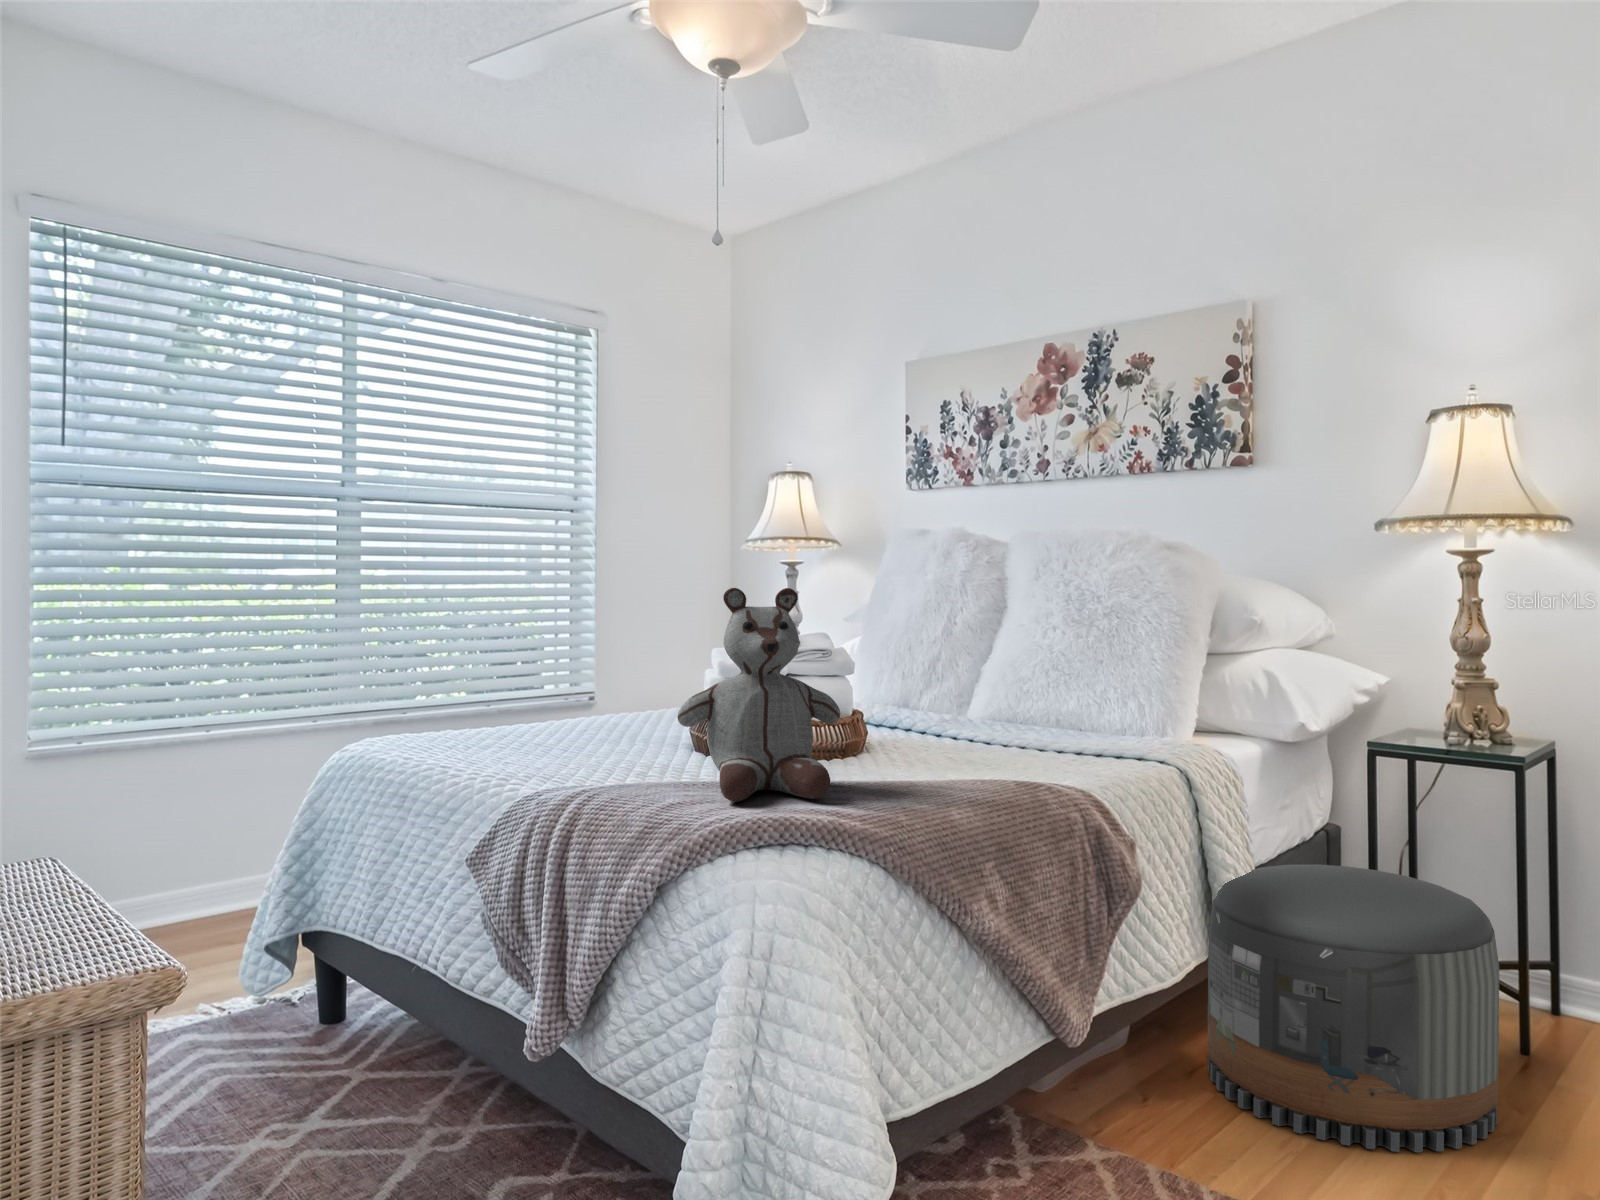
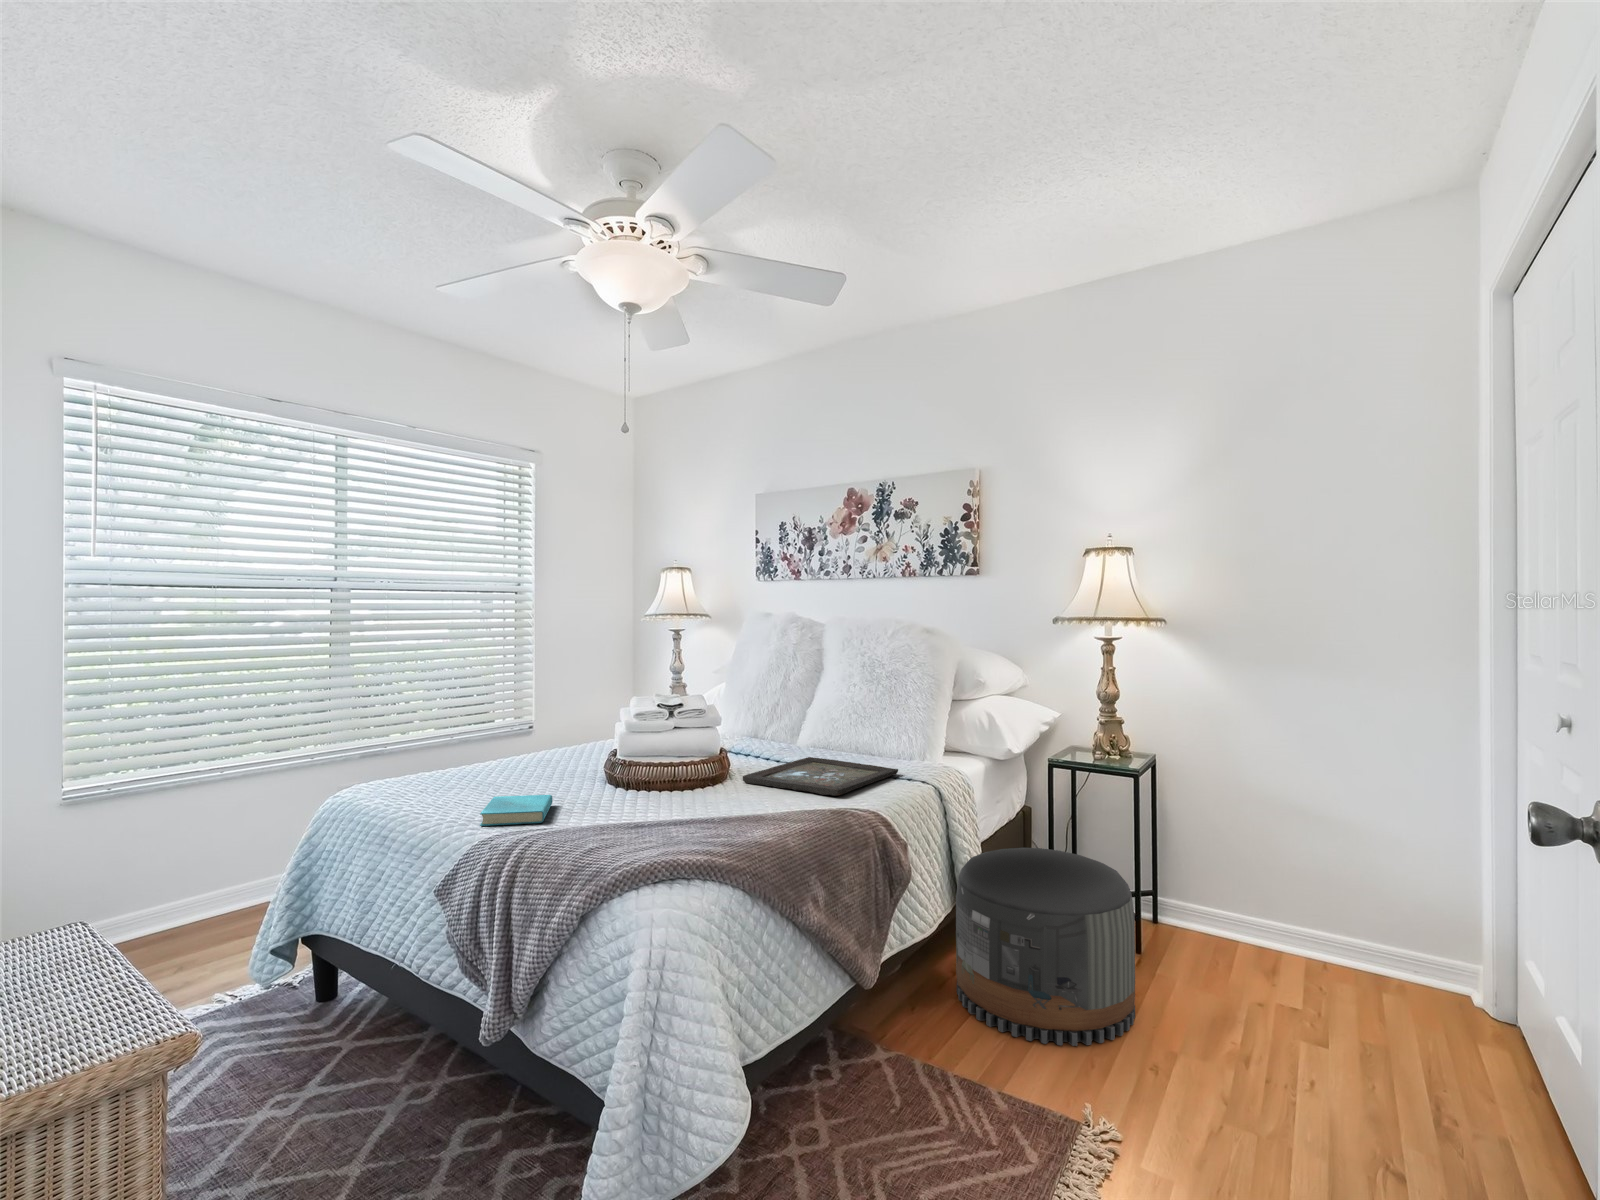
stuffed bear: present [677,588,840,802] -> none [595,682,711,840]
tray: none [887,726,1120,768] -> present [743,757,898,796]
book: none [523,751,620,782] -> present [480,795,552,826]

